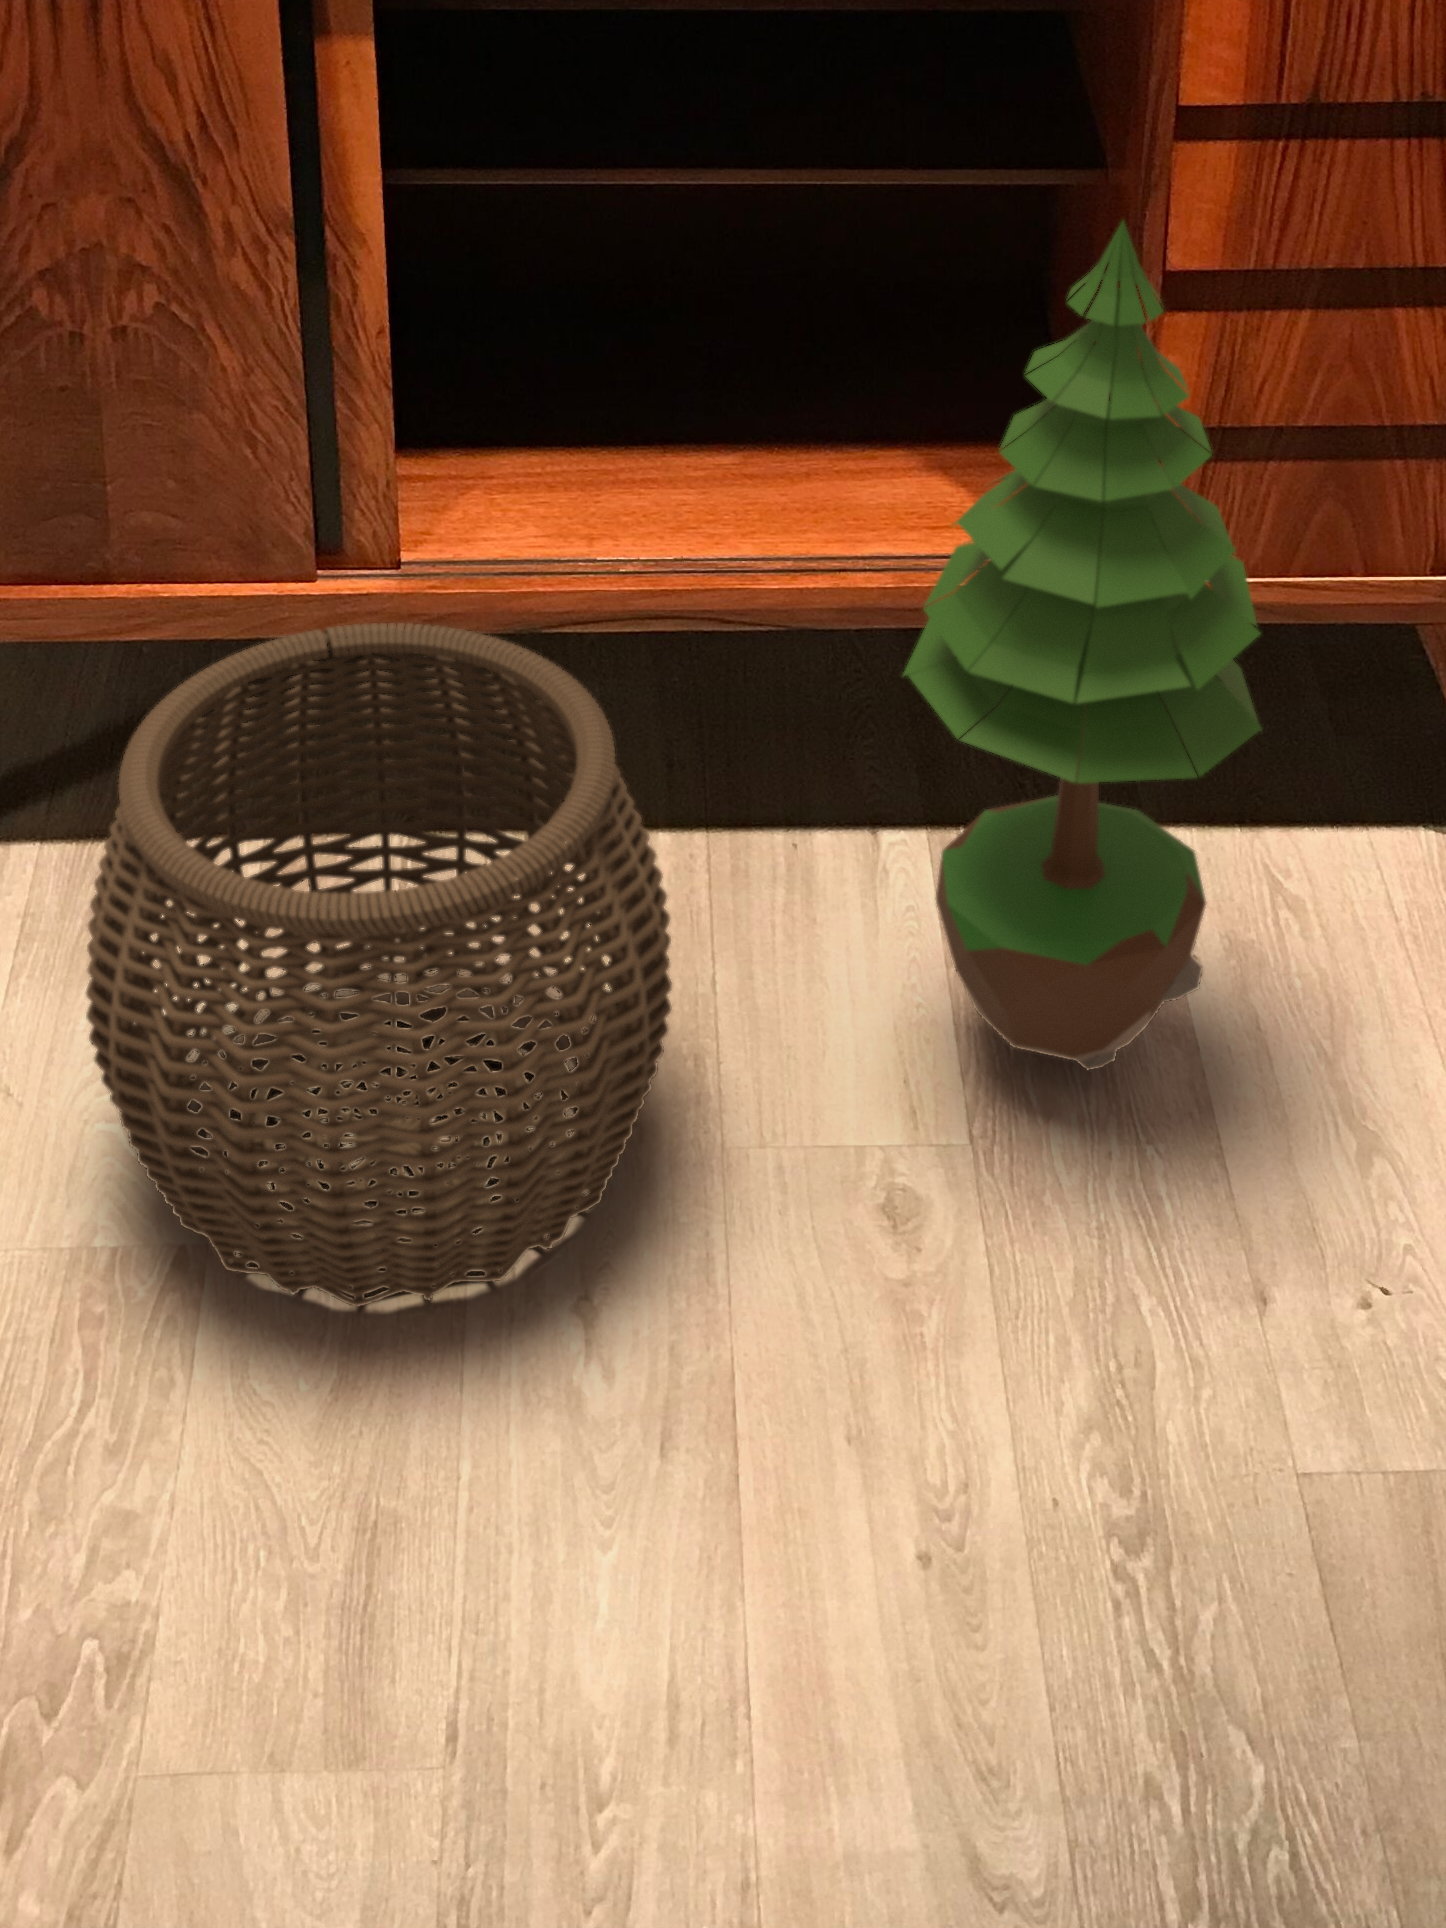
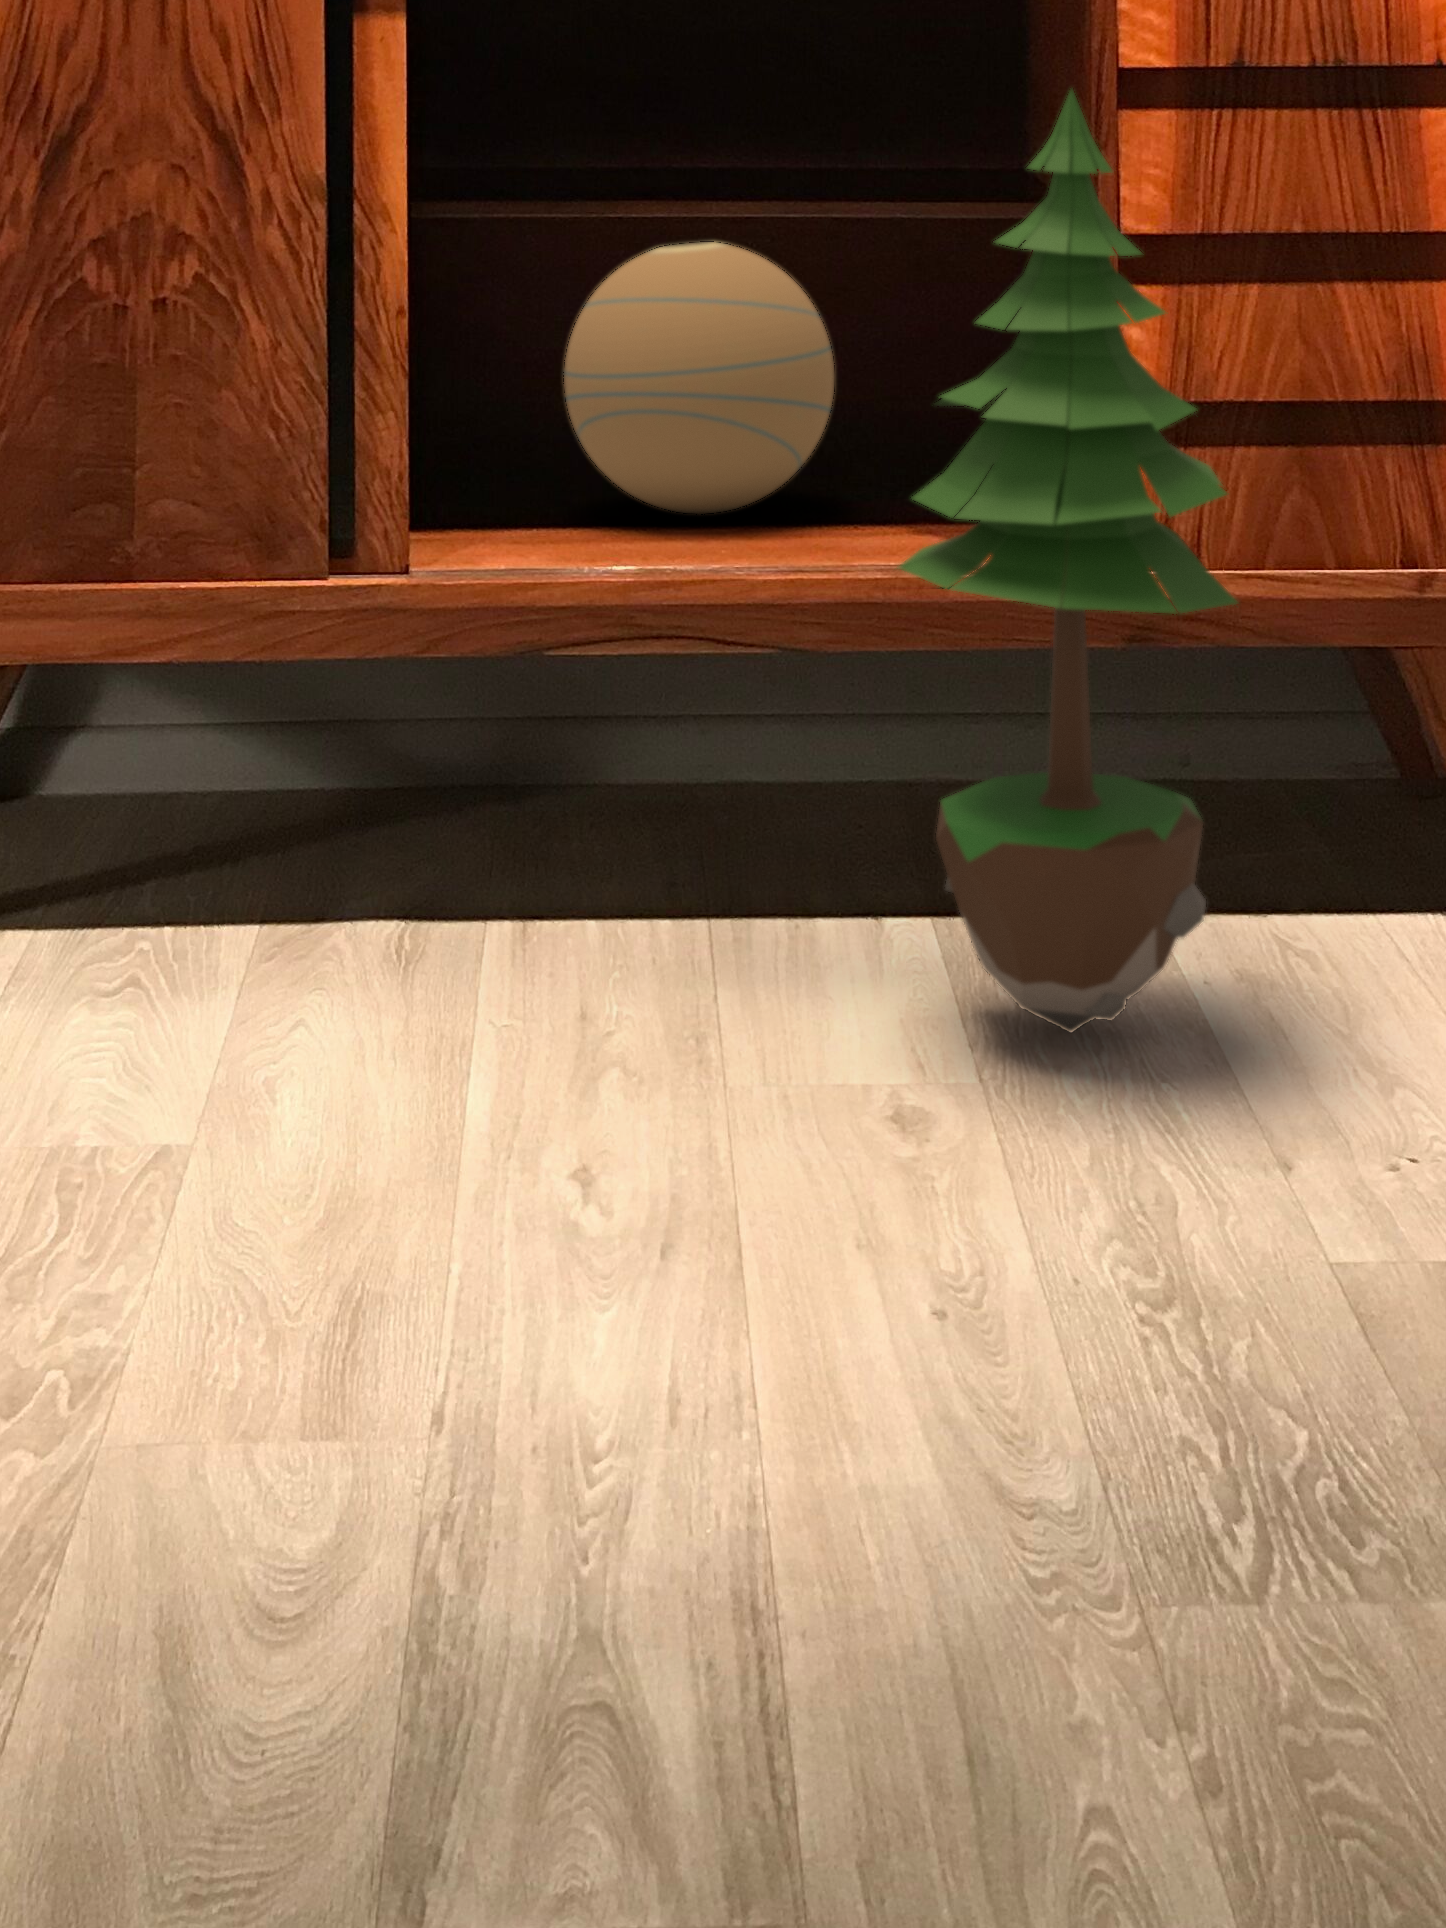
decorative orb: none [553,142,843,432] -> present [564,242,834,513]
woven basket: present [86,623,672,1307] -> none [92,552,674,1172]

